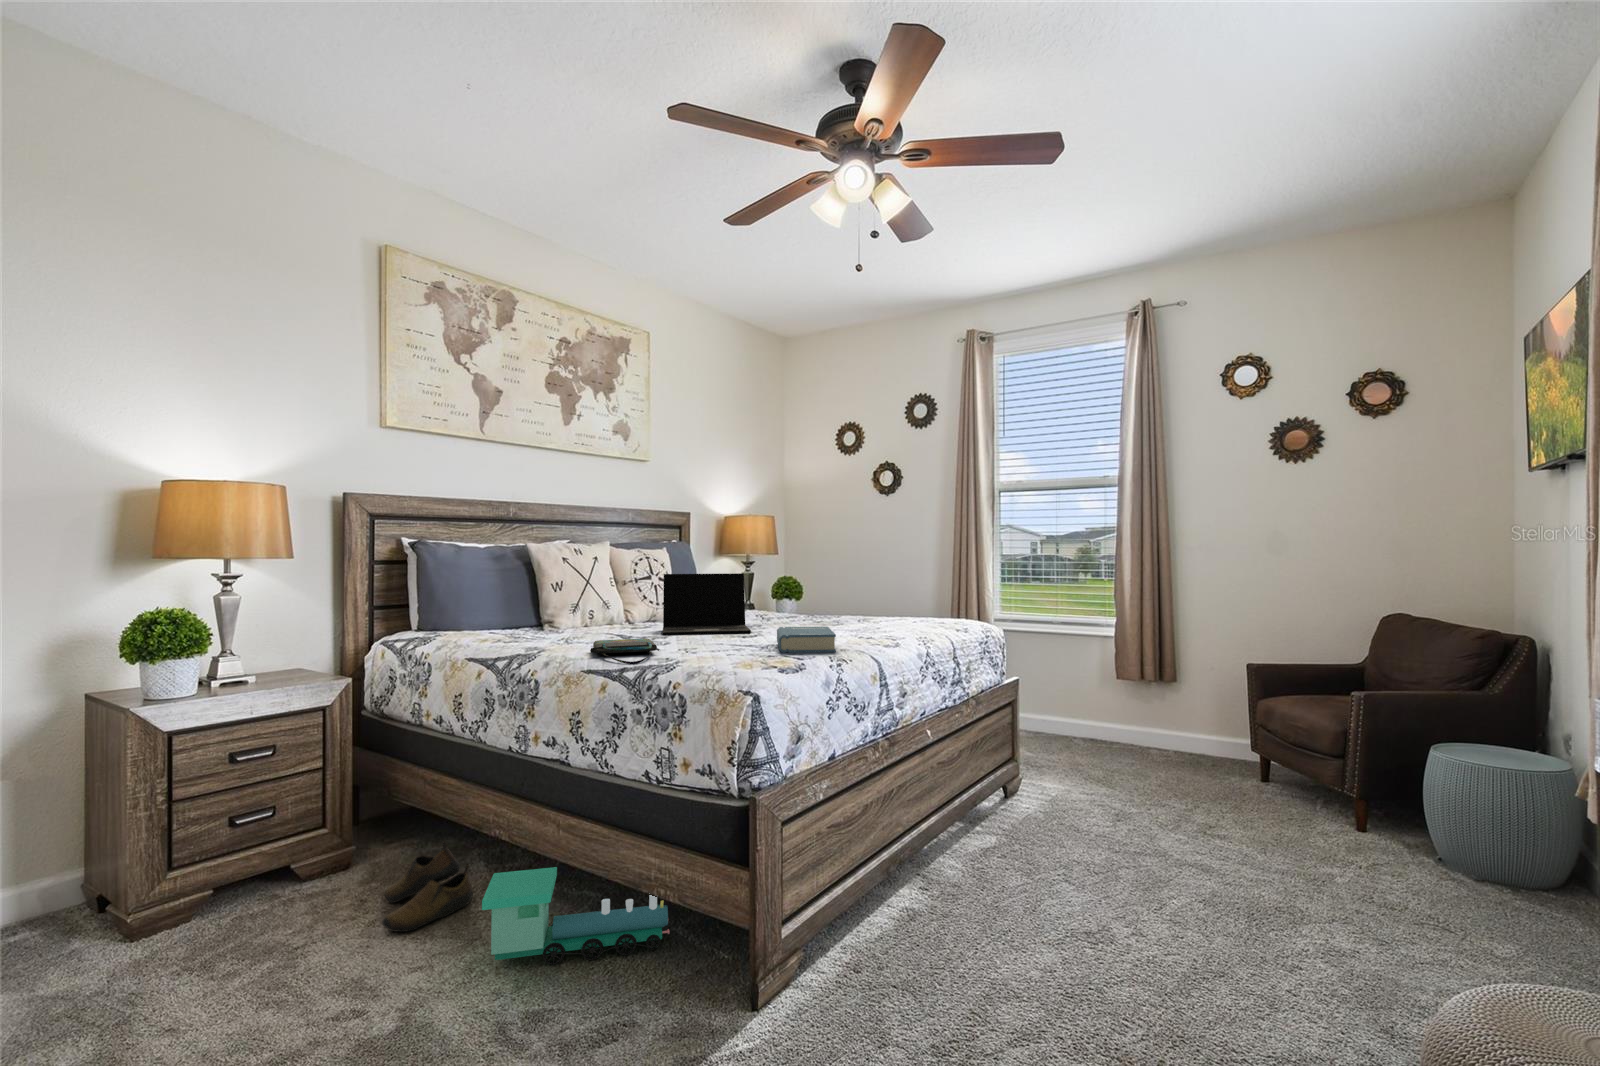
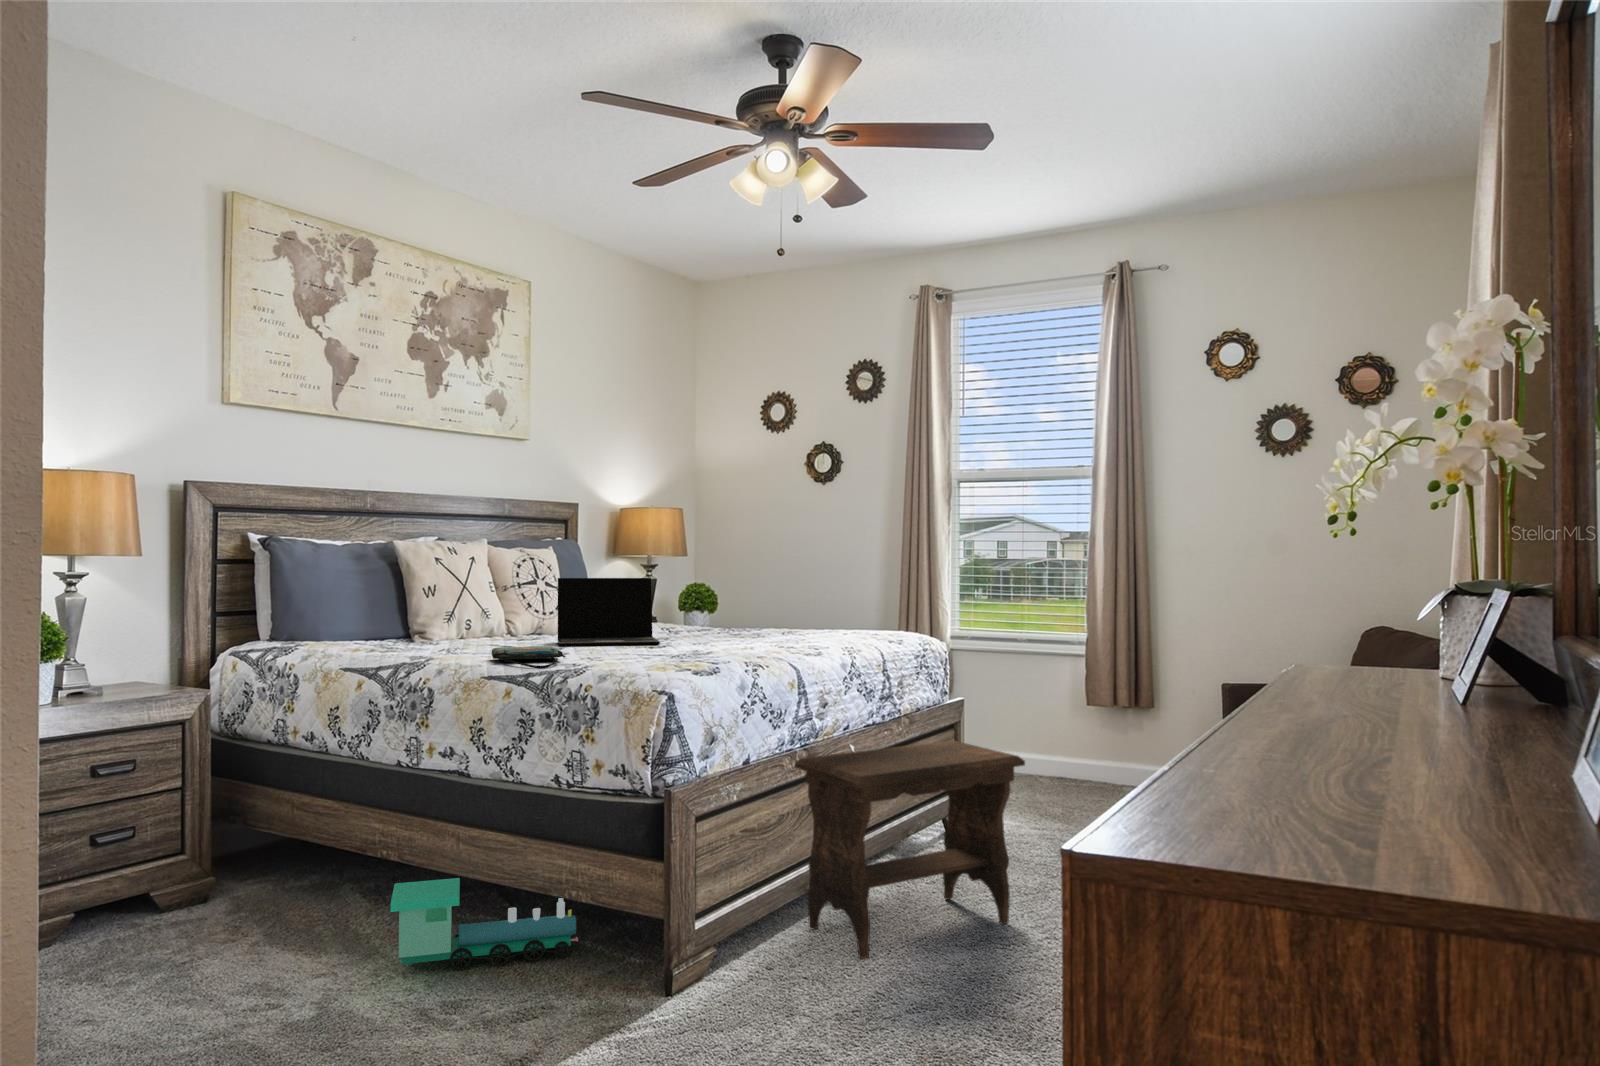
hardback book: present [777,626,836,653] -> none [689,635,752,660]
footstool: none [879,728,1108,963] -> present [794,741,1025,959]
shoe: present [382,841,473,932] -> none [261,861,360,950]

